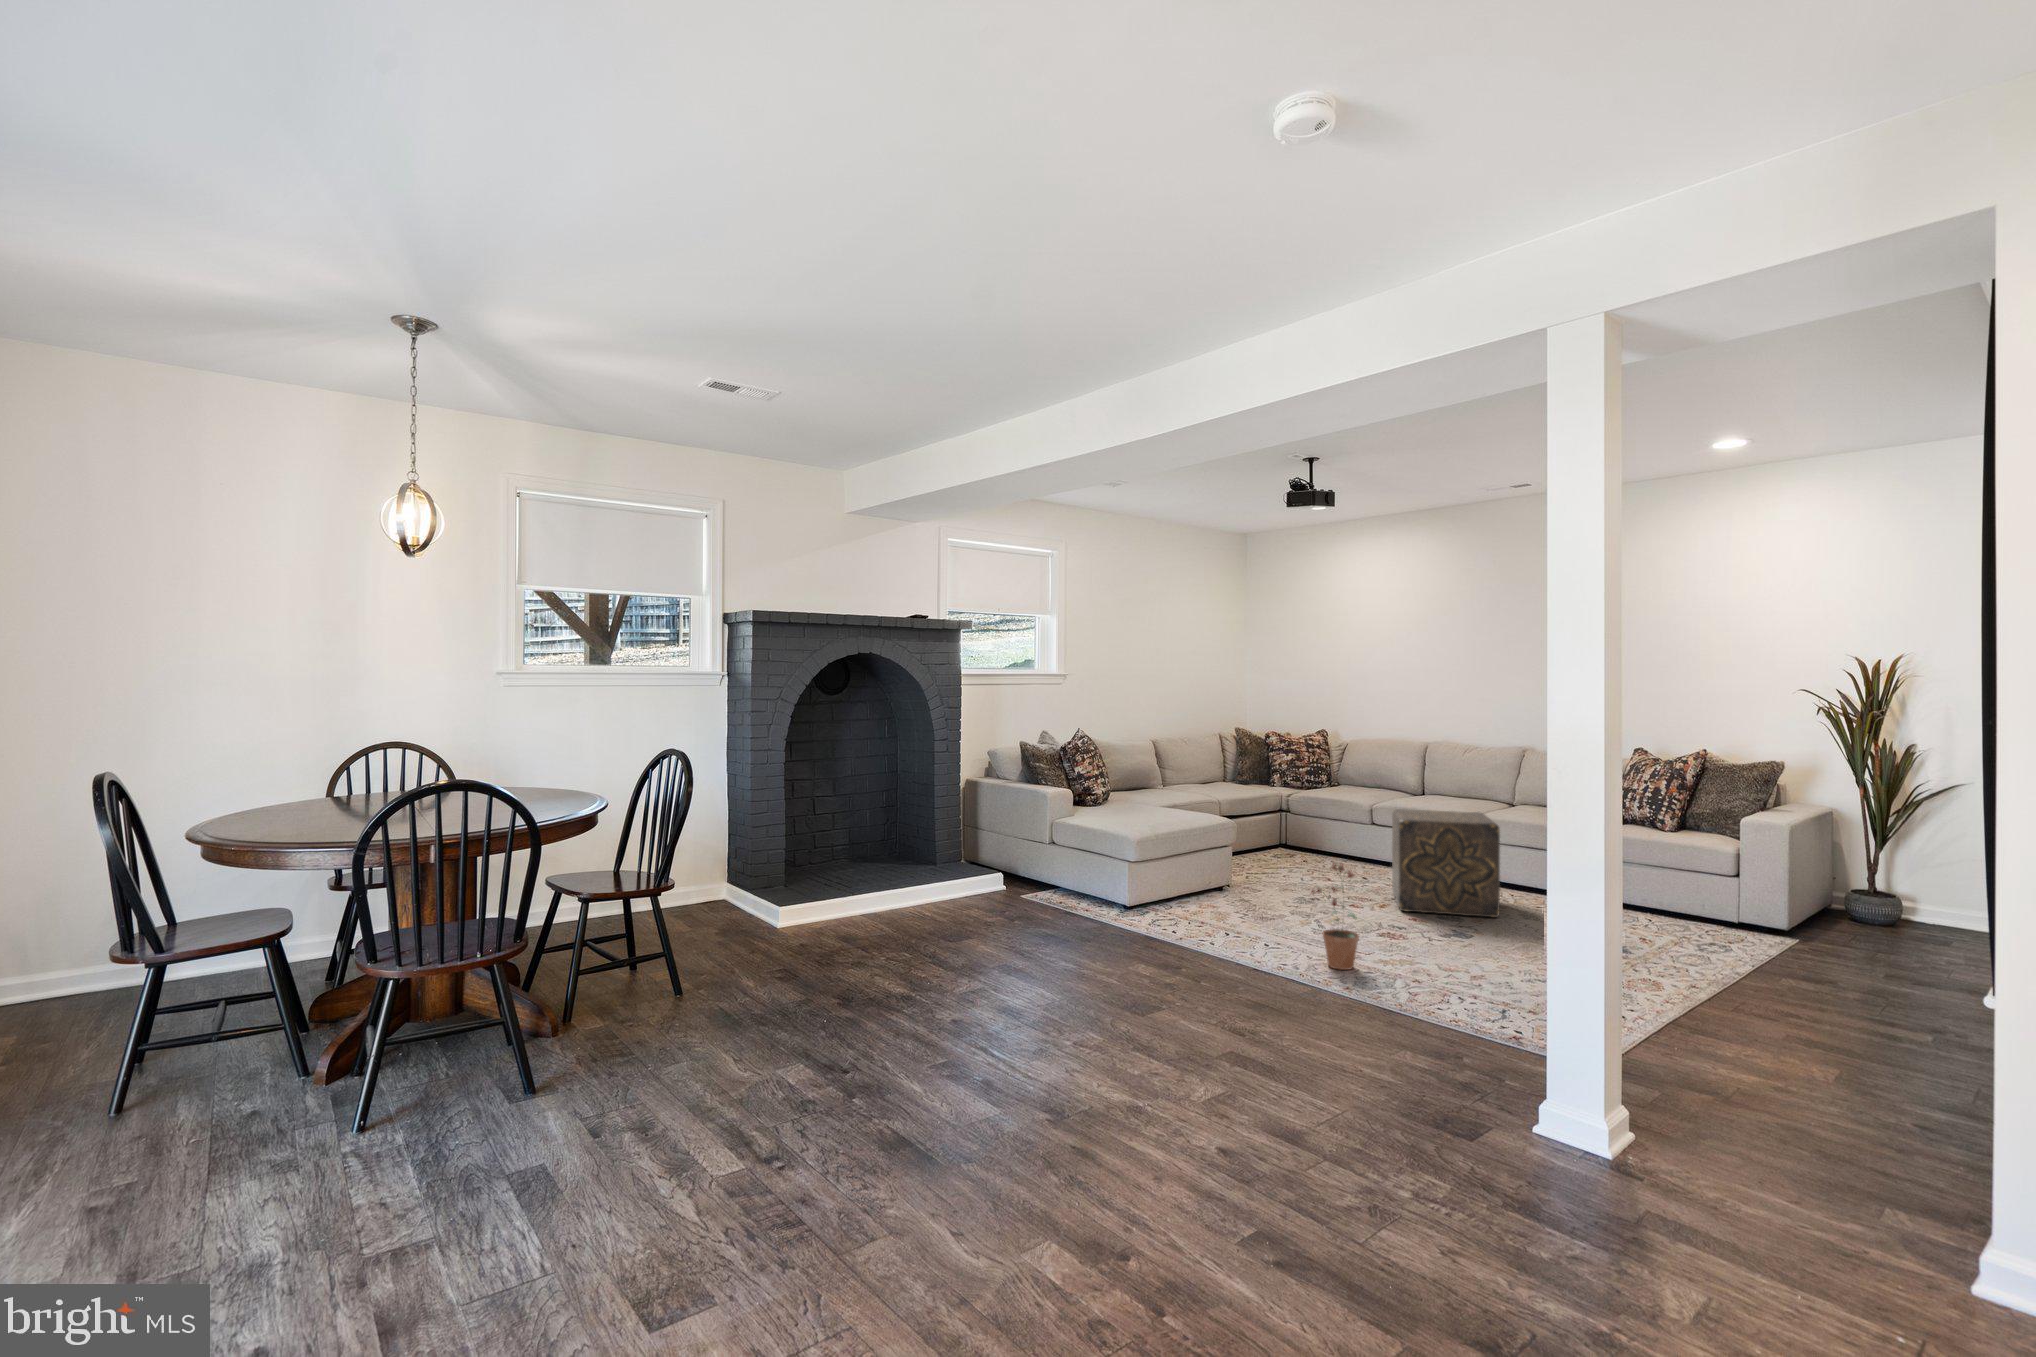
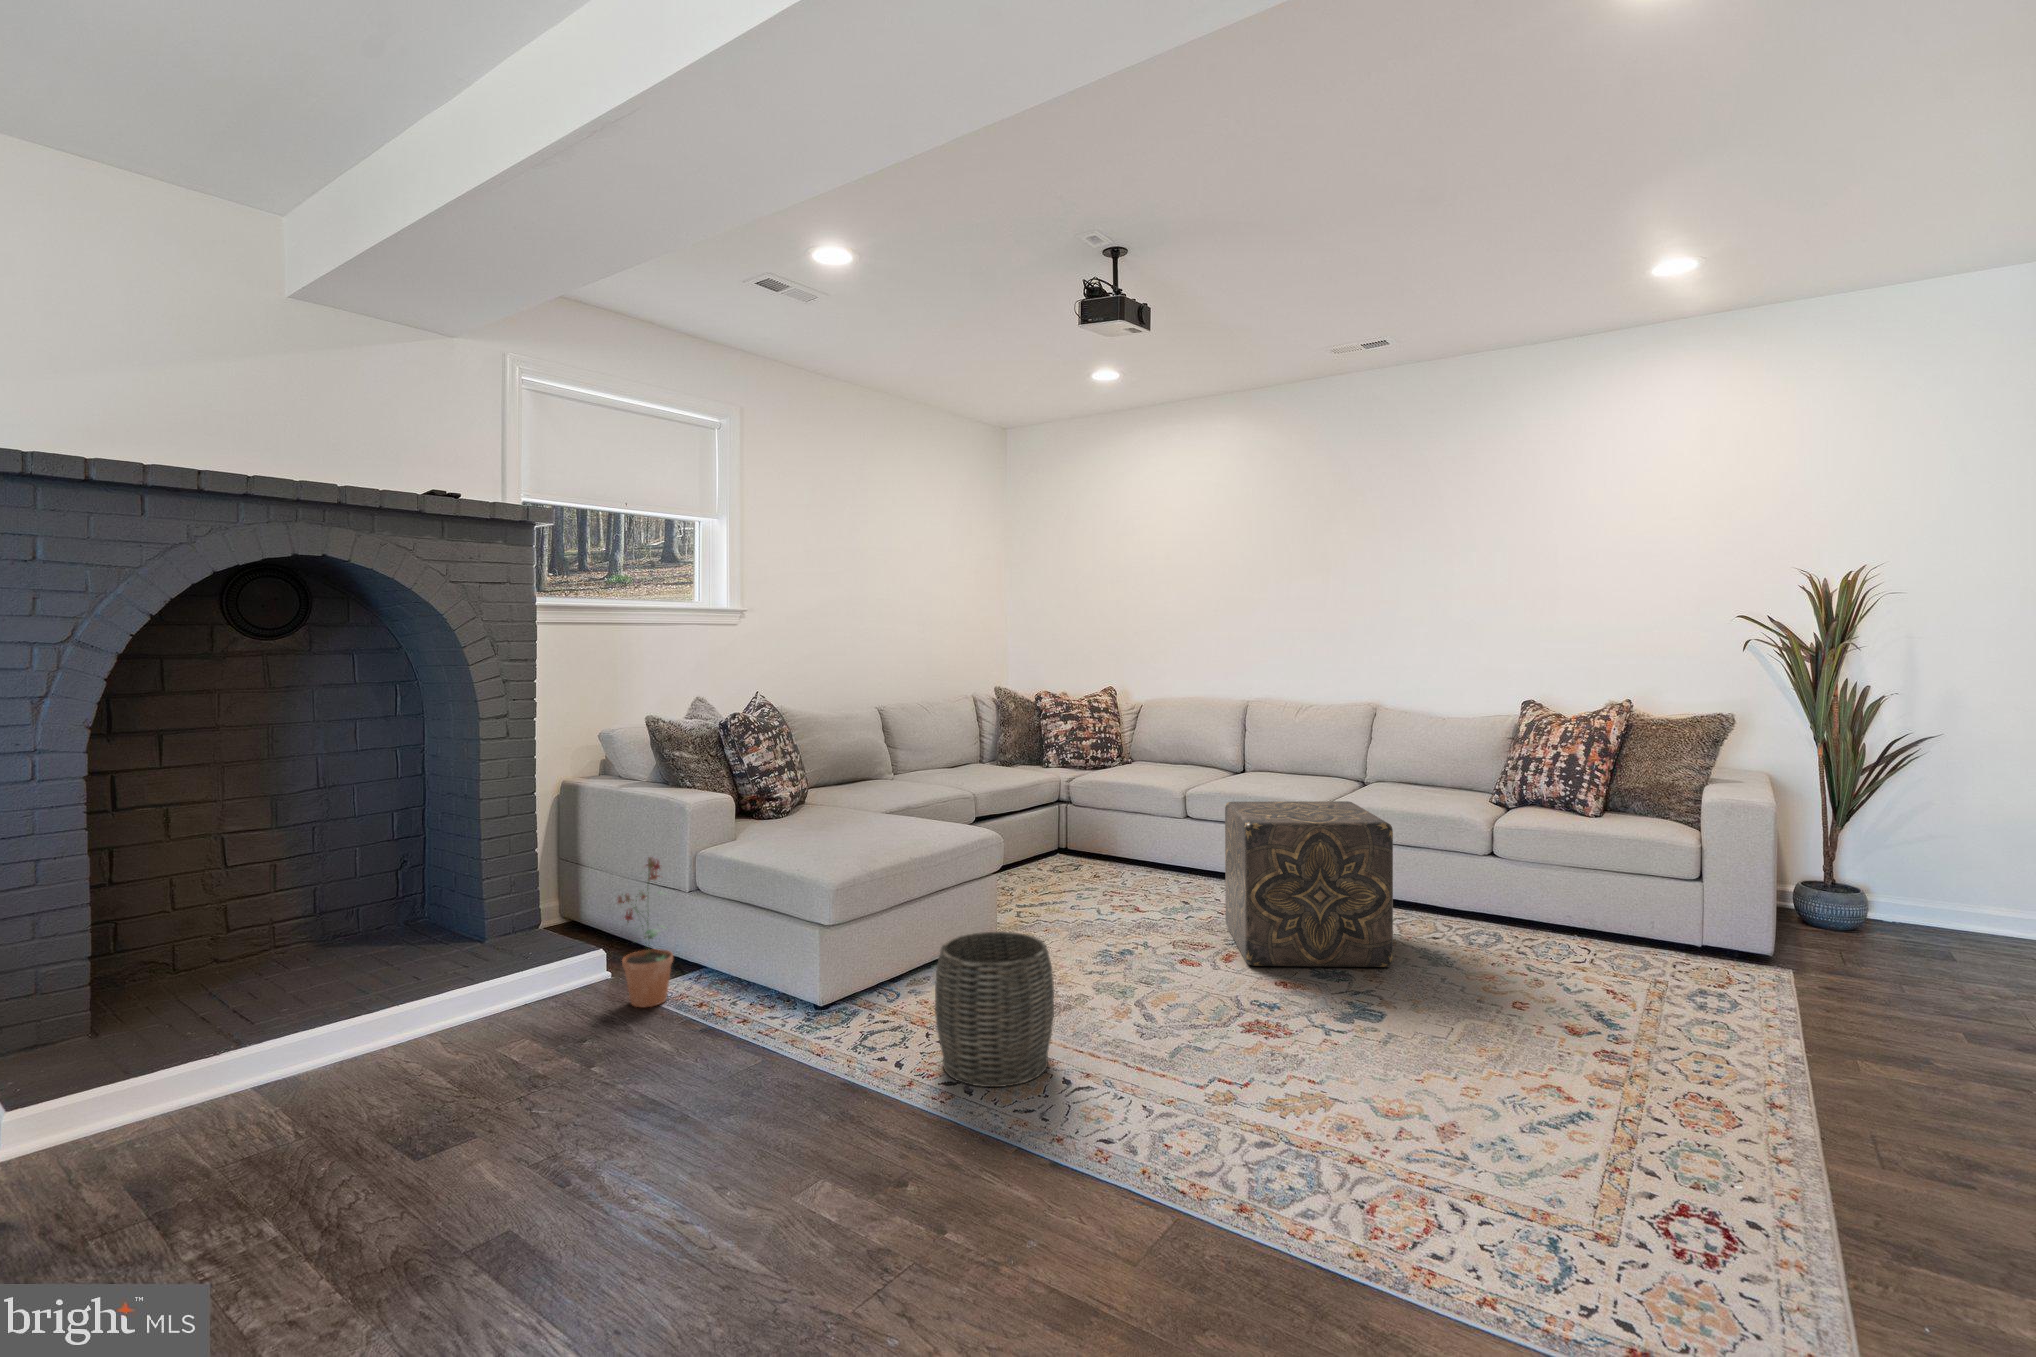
potted plant: present [1311,863,1359,970] -> present [618,857,673,1007]
woven basket: none [1204,868,1271,946] -> present [935,932,1054,1087]

